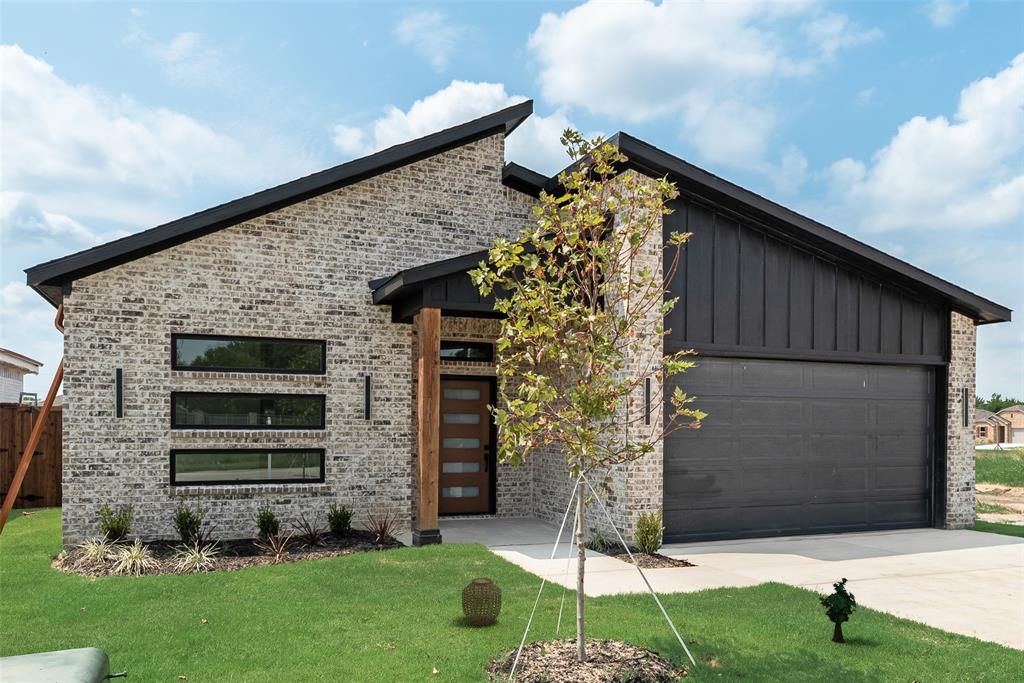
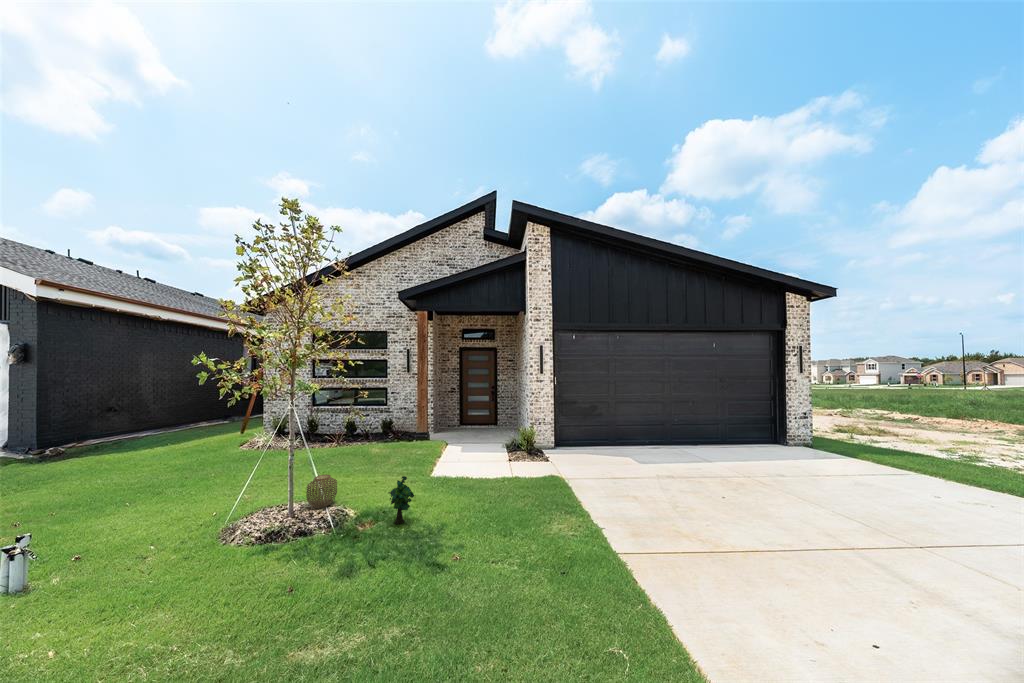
decorative plant: present [819,578,857,643] -> present [389,476,414,524]

